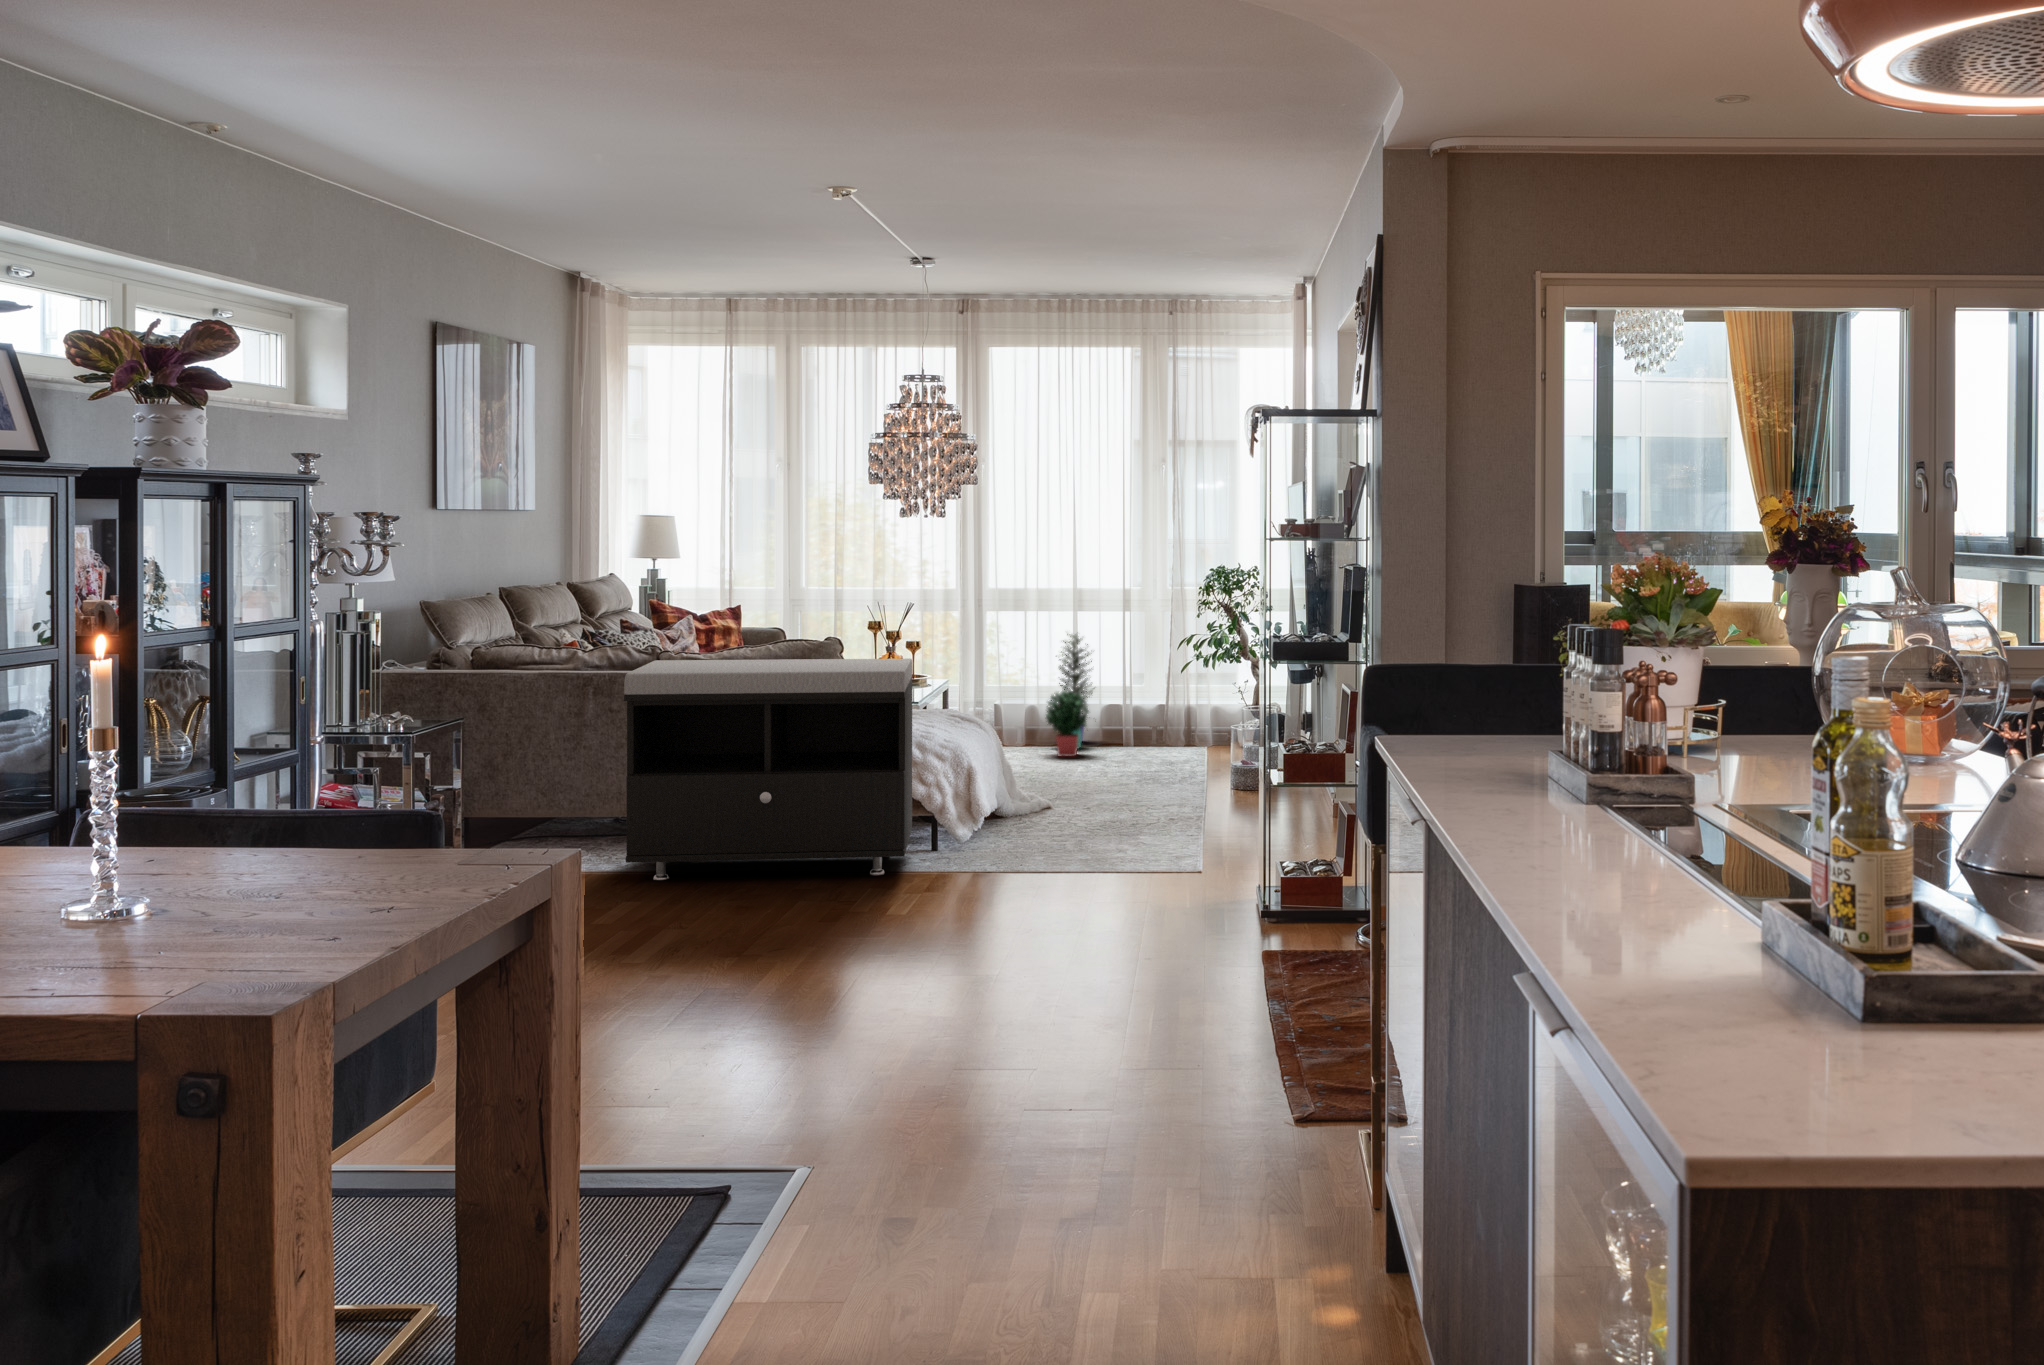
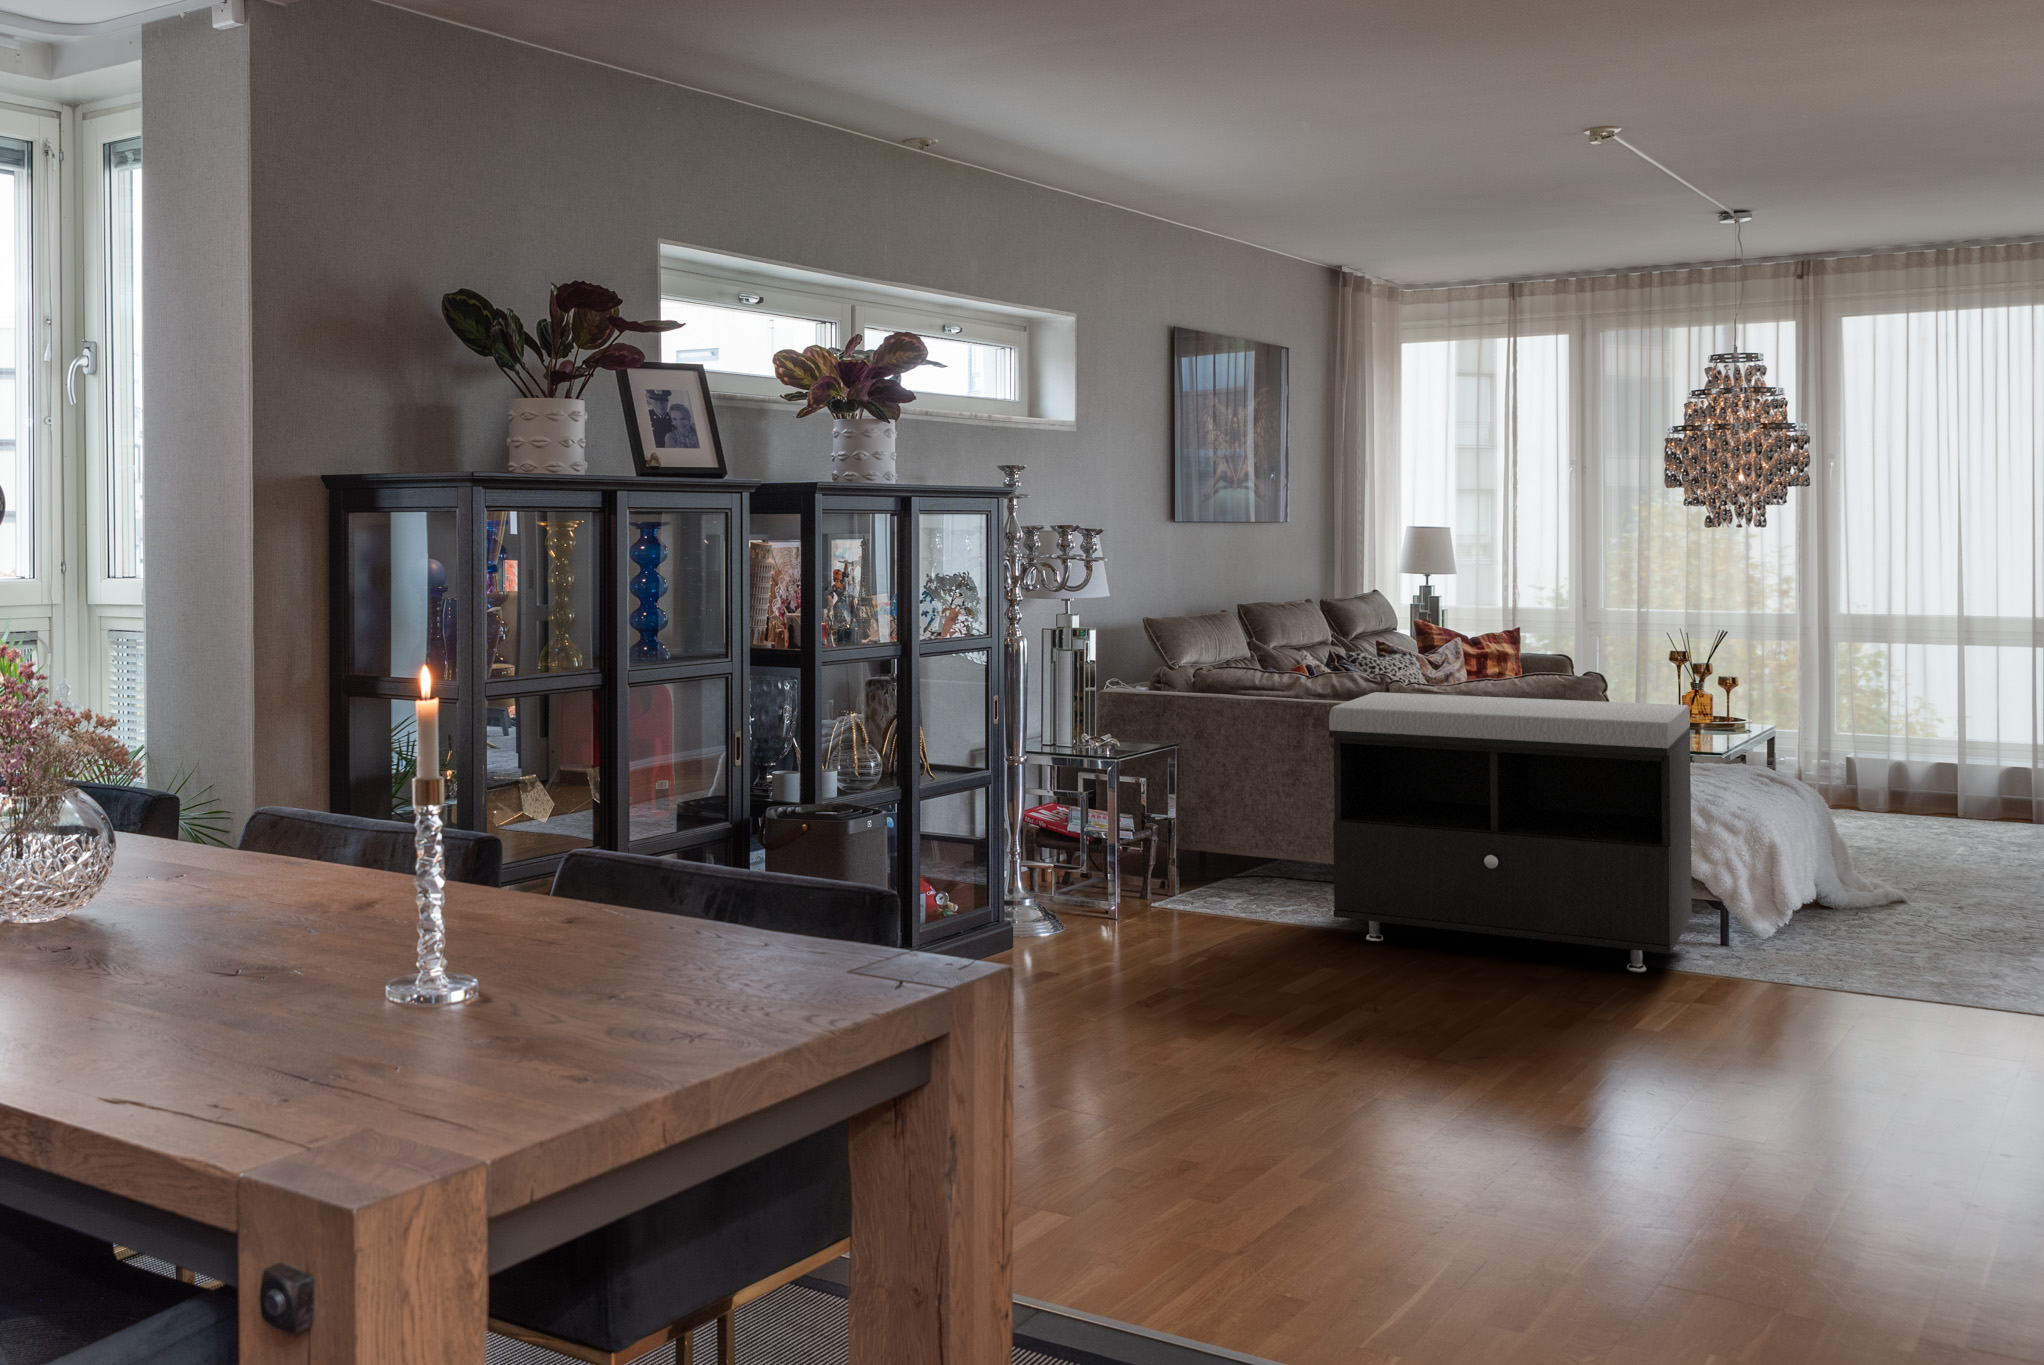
potted plant: present [1046,634,1094,756] -> none [1917,670,2002,836]

